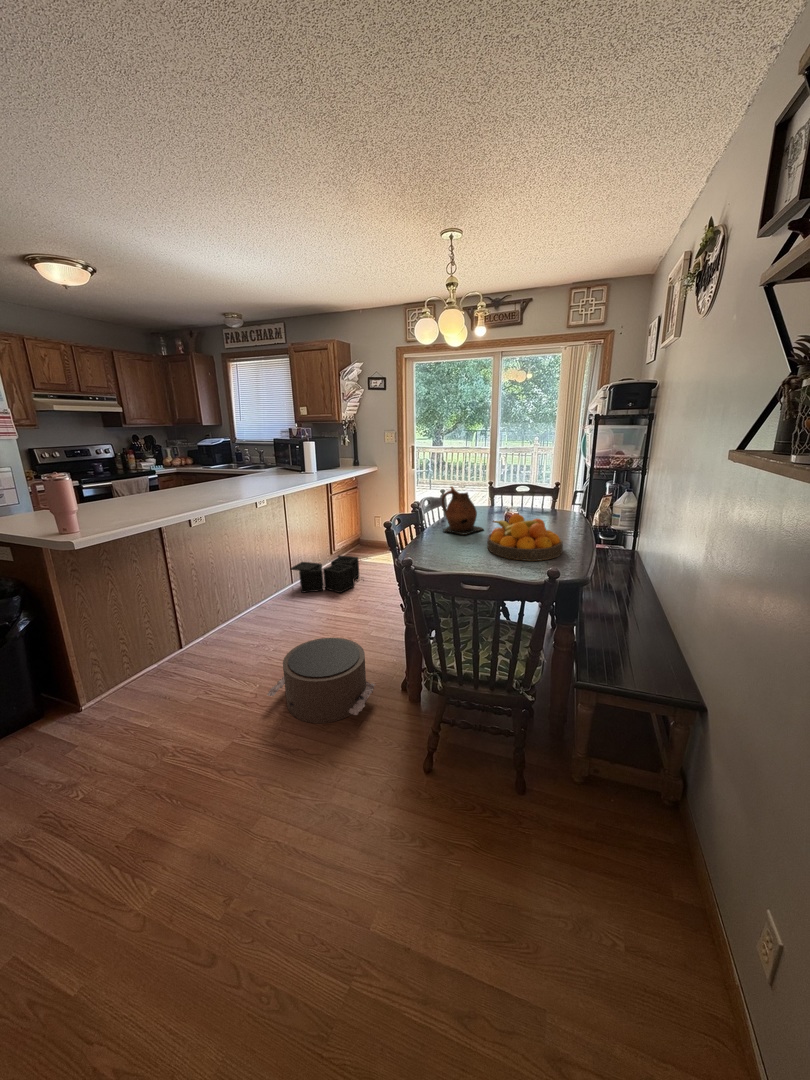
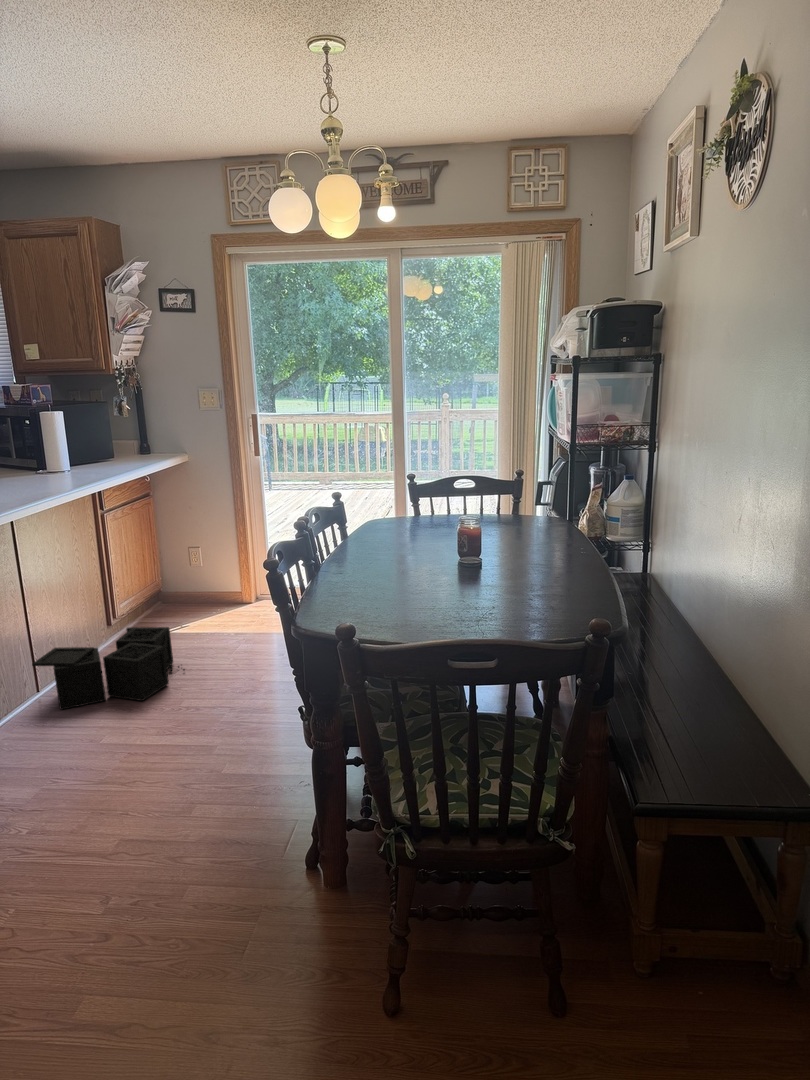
ceramic pitcher: present [442,486,483,535] -> none [349,485,426,572]
fruit bowl: present [487,514,563,561] -> none [445,528,572,607]
pouf: present [267,638,376,723] -> none [37,790,261,972]

